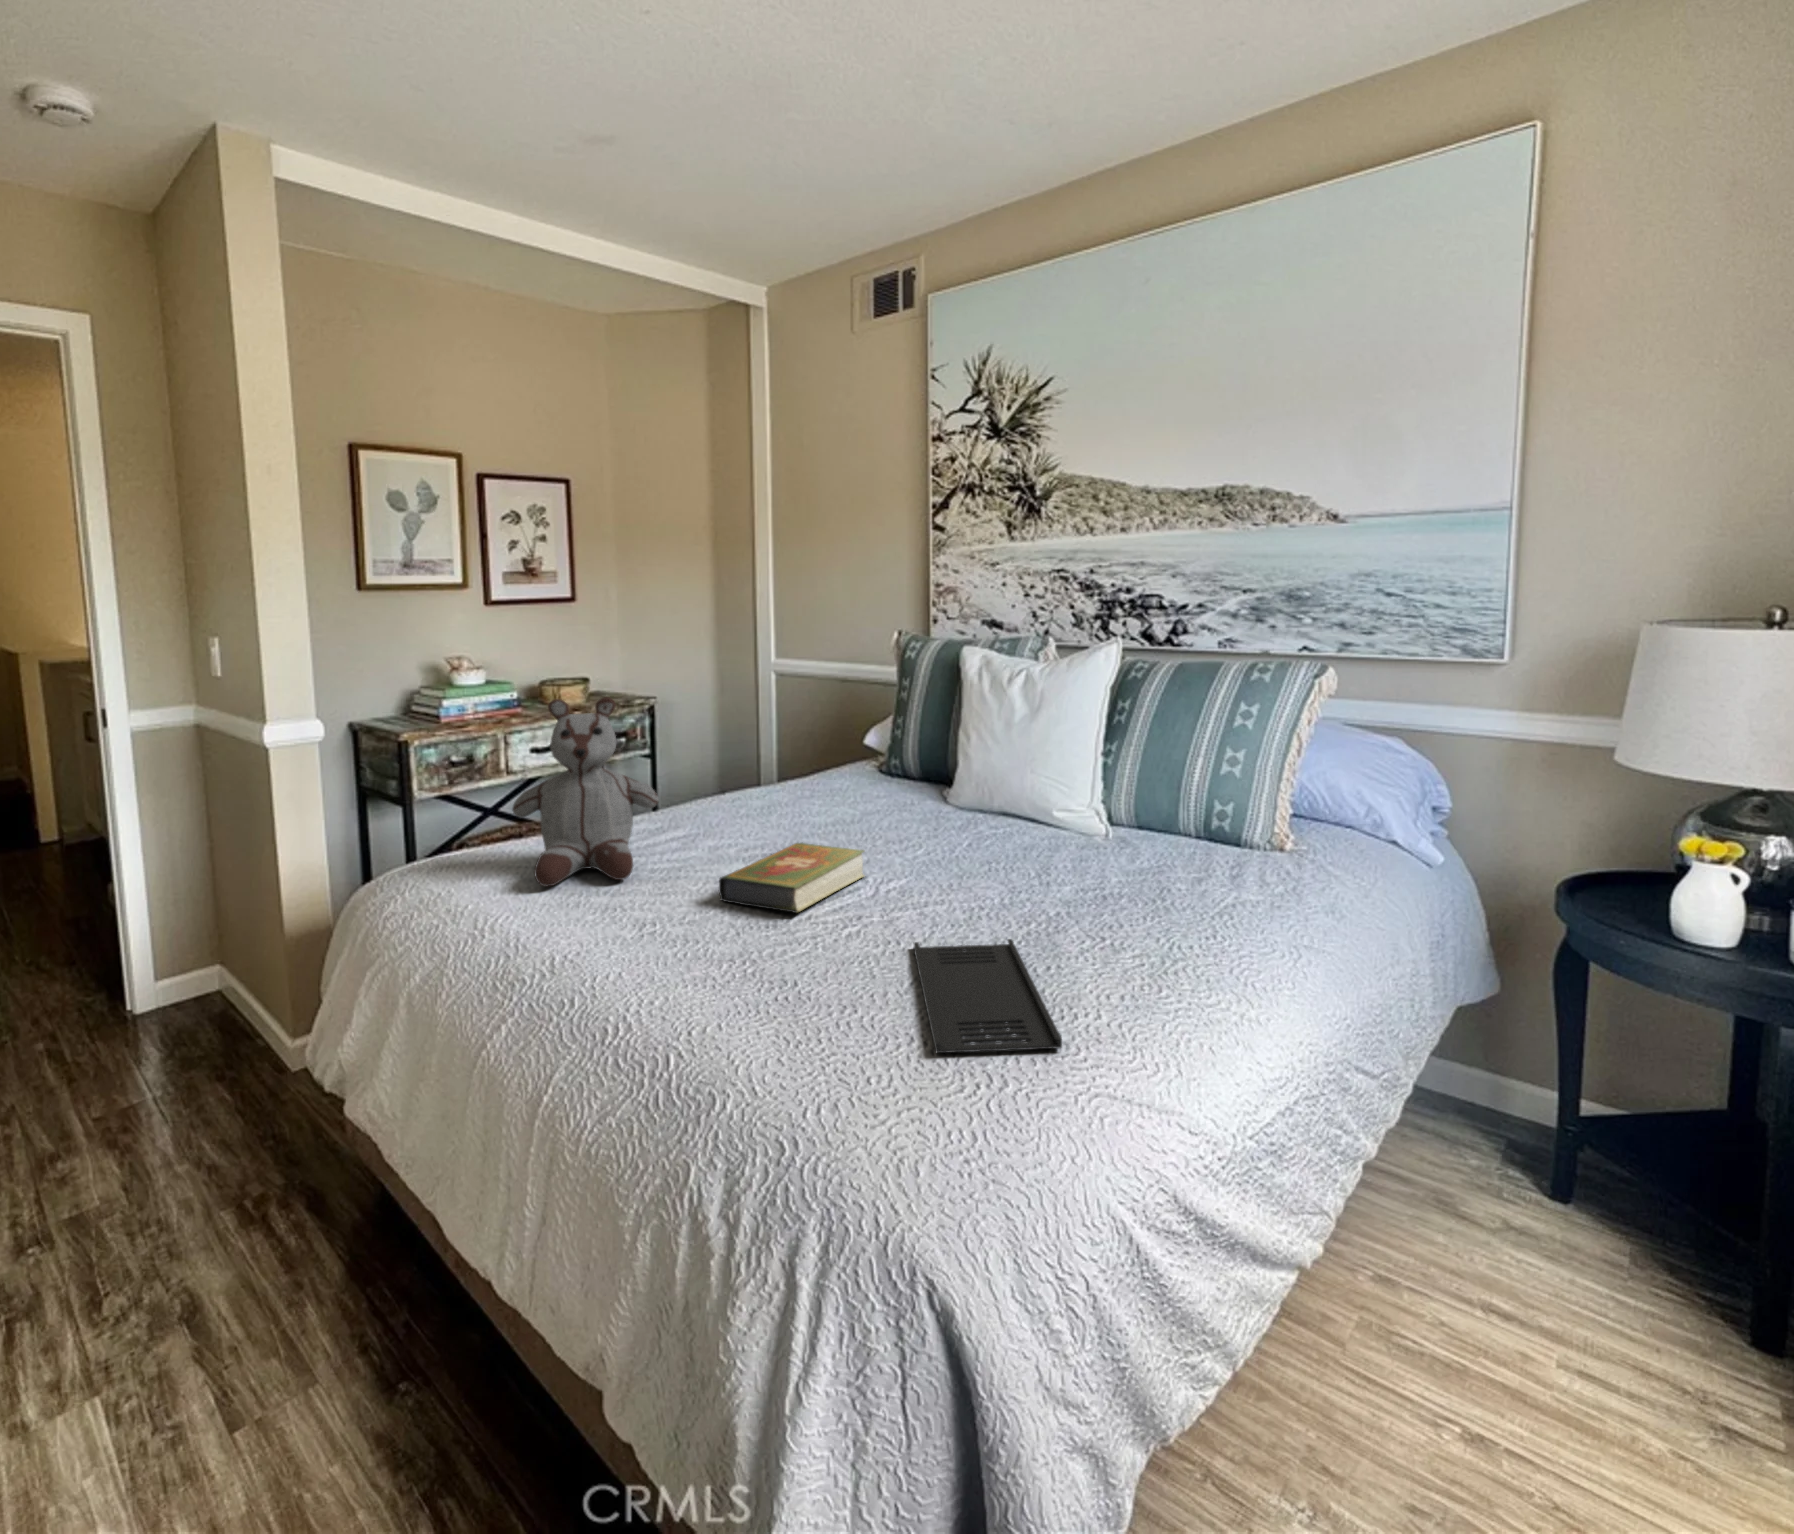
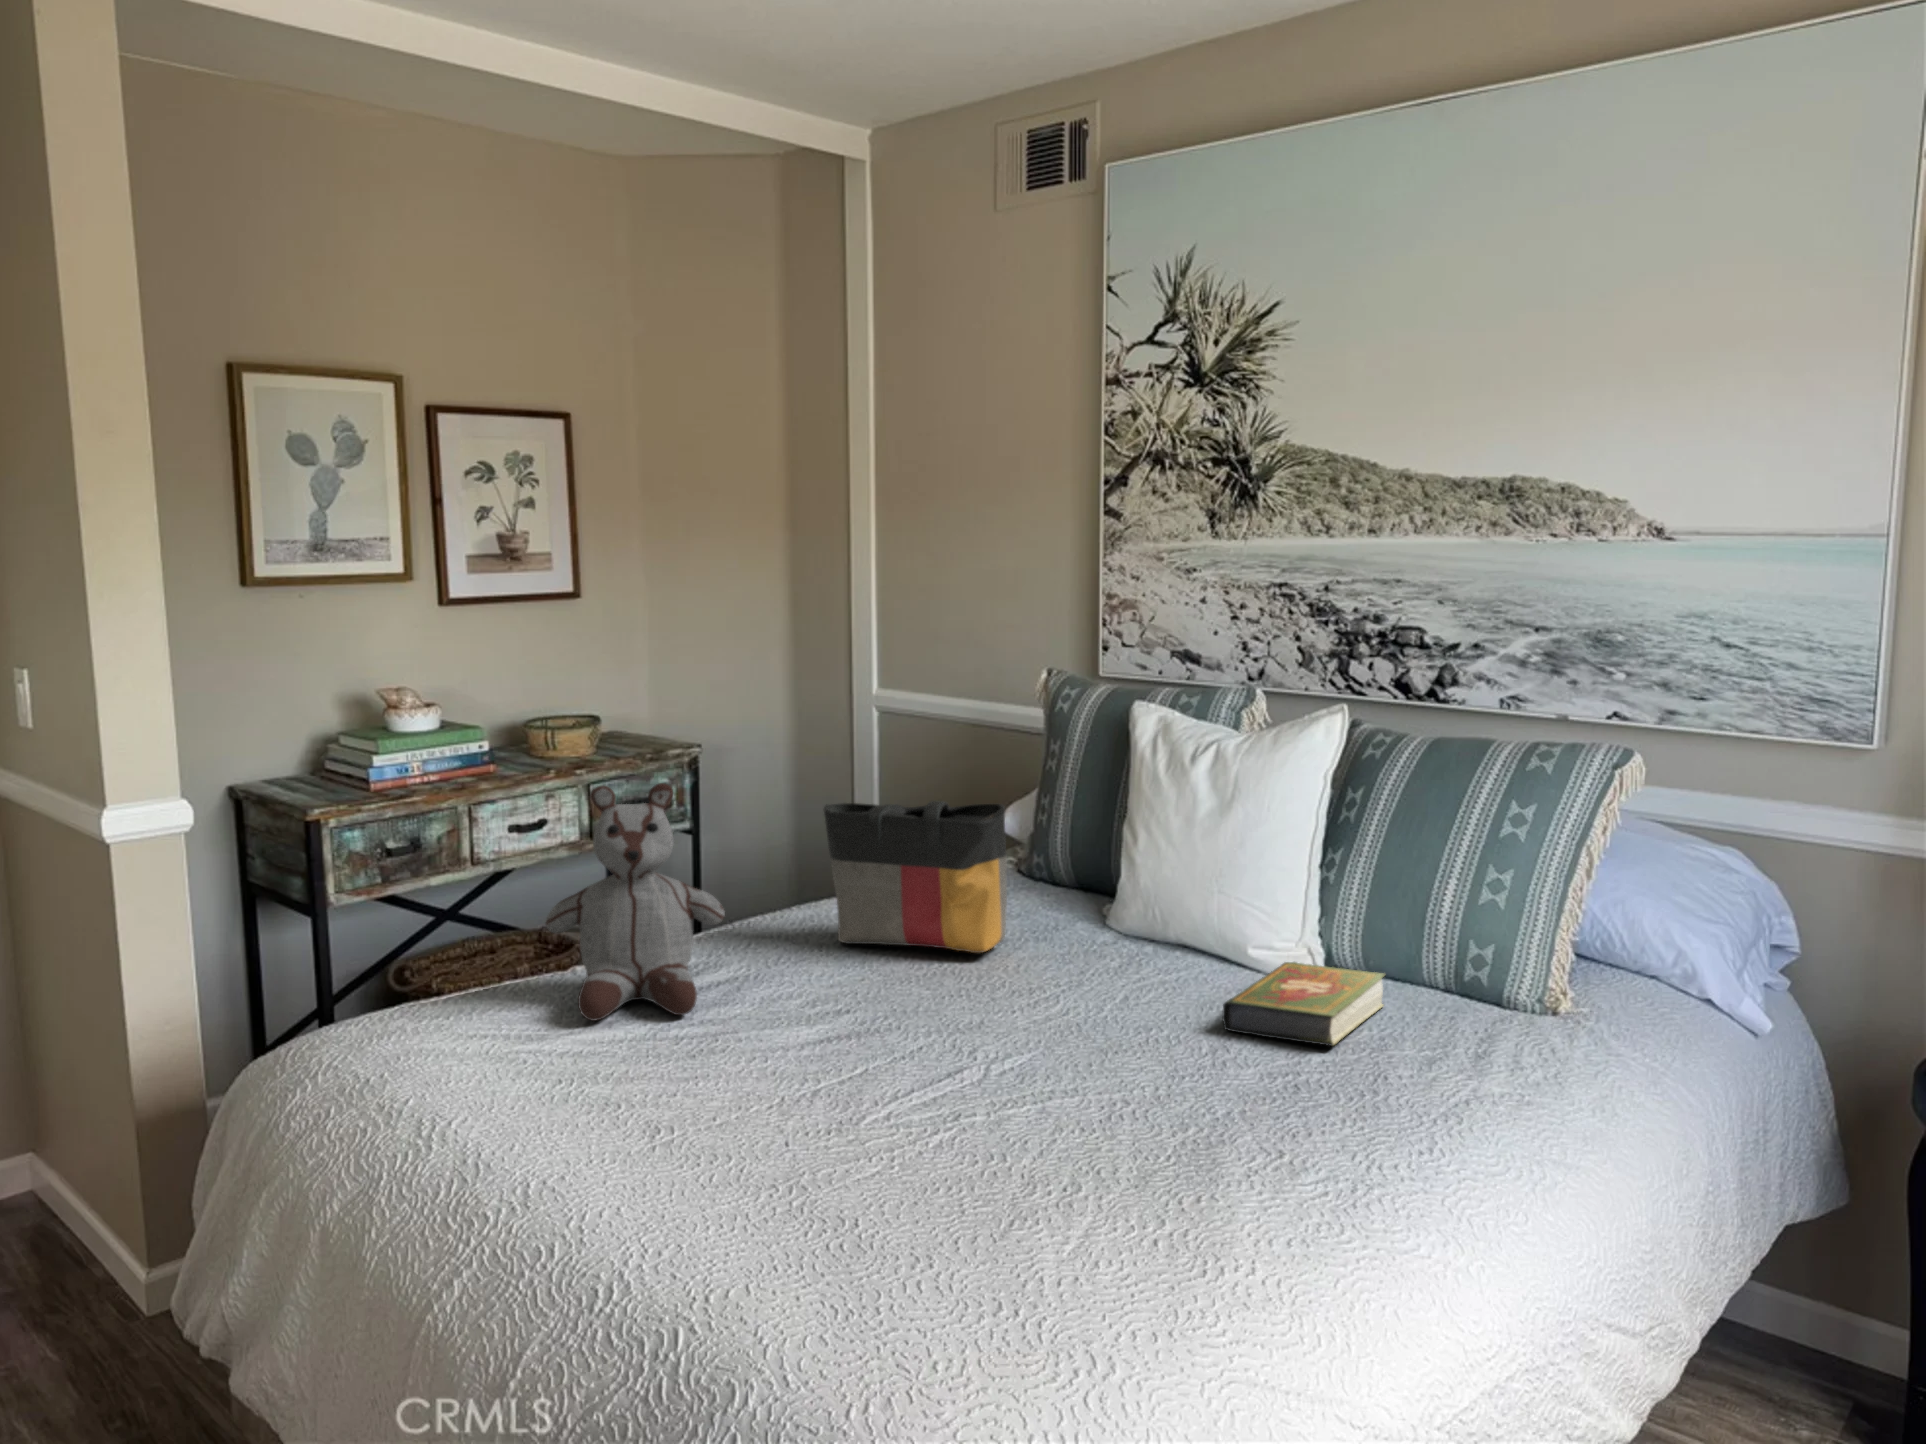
tote bag: none [738,713,876,827] -> present [824,801,1007,953]
book: present [719,843,864,913] -> present [1222,962,1385,1046]
tray: present [914,939,1062,1053] -> none [1038,1099,1188,1212]

